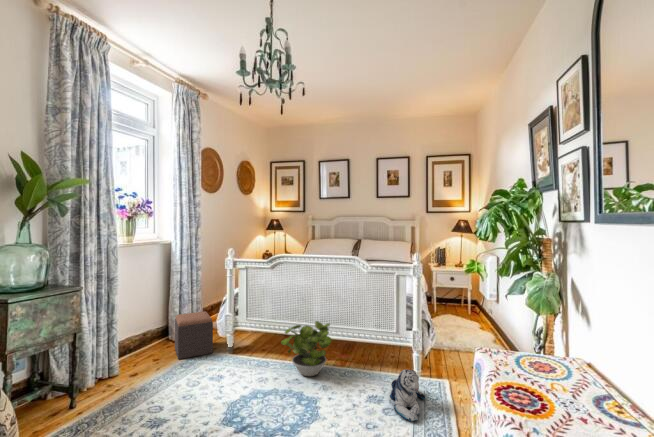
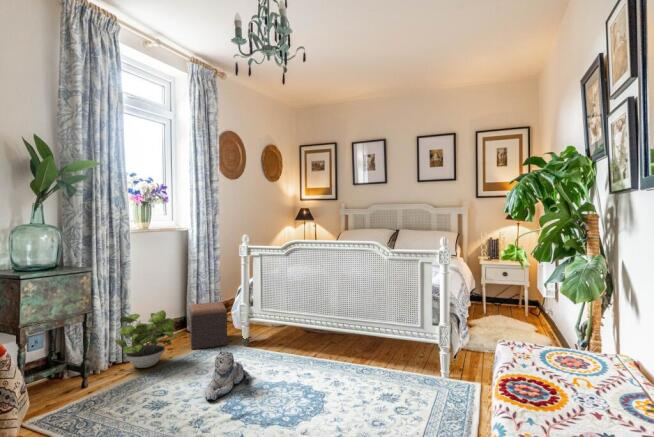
potted plant: present [281,321,331,376] -> present [115,310,178,368]
plush toy: present [390,370,425,422] -> present [205,351,250,400]

